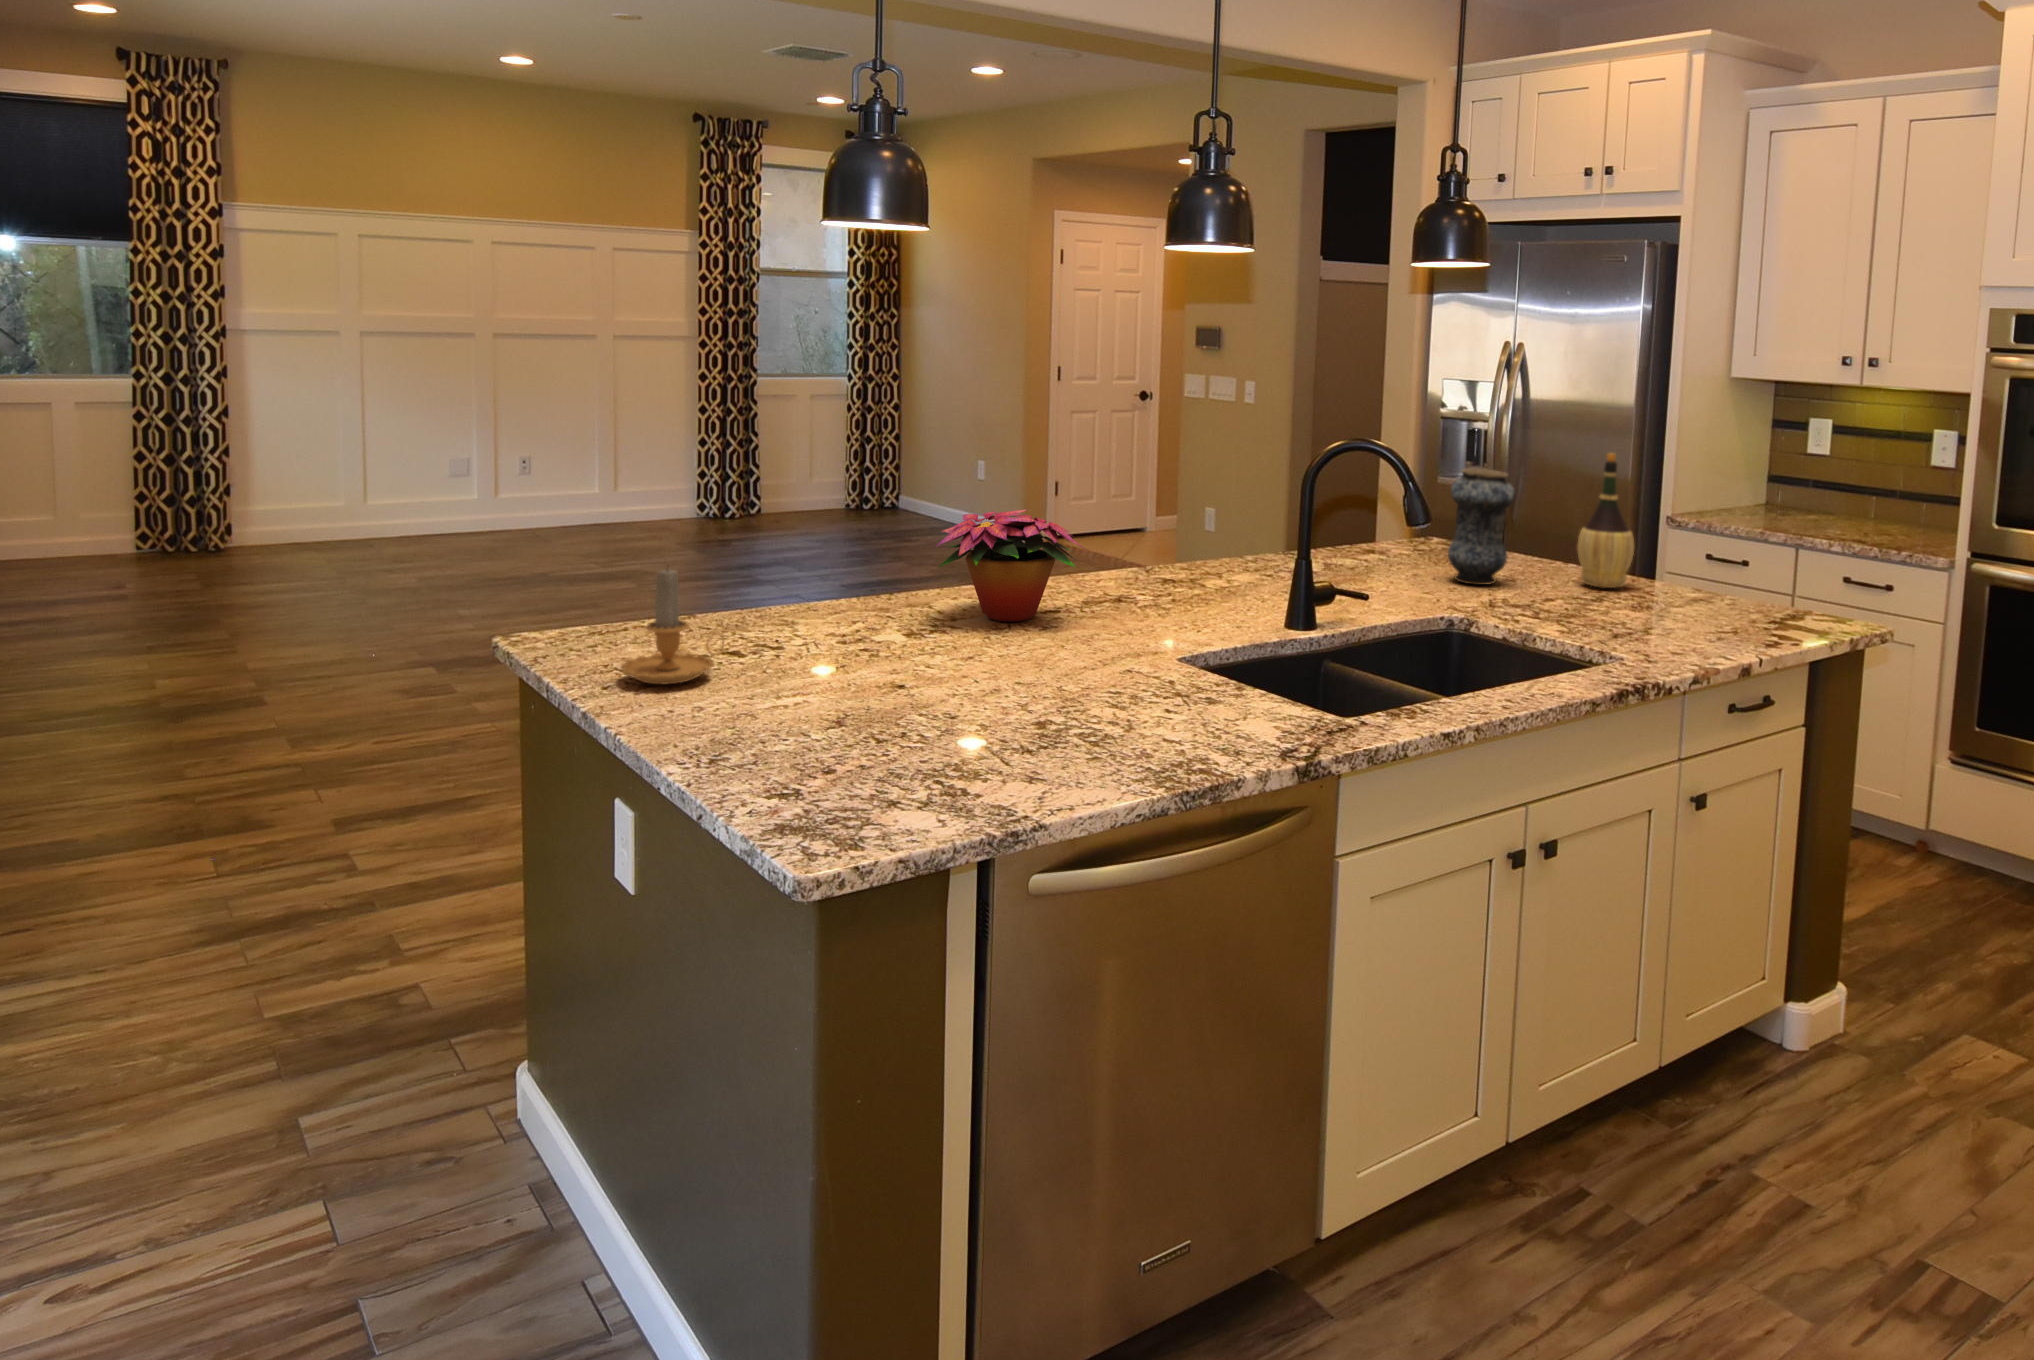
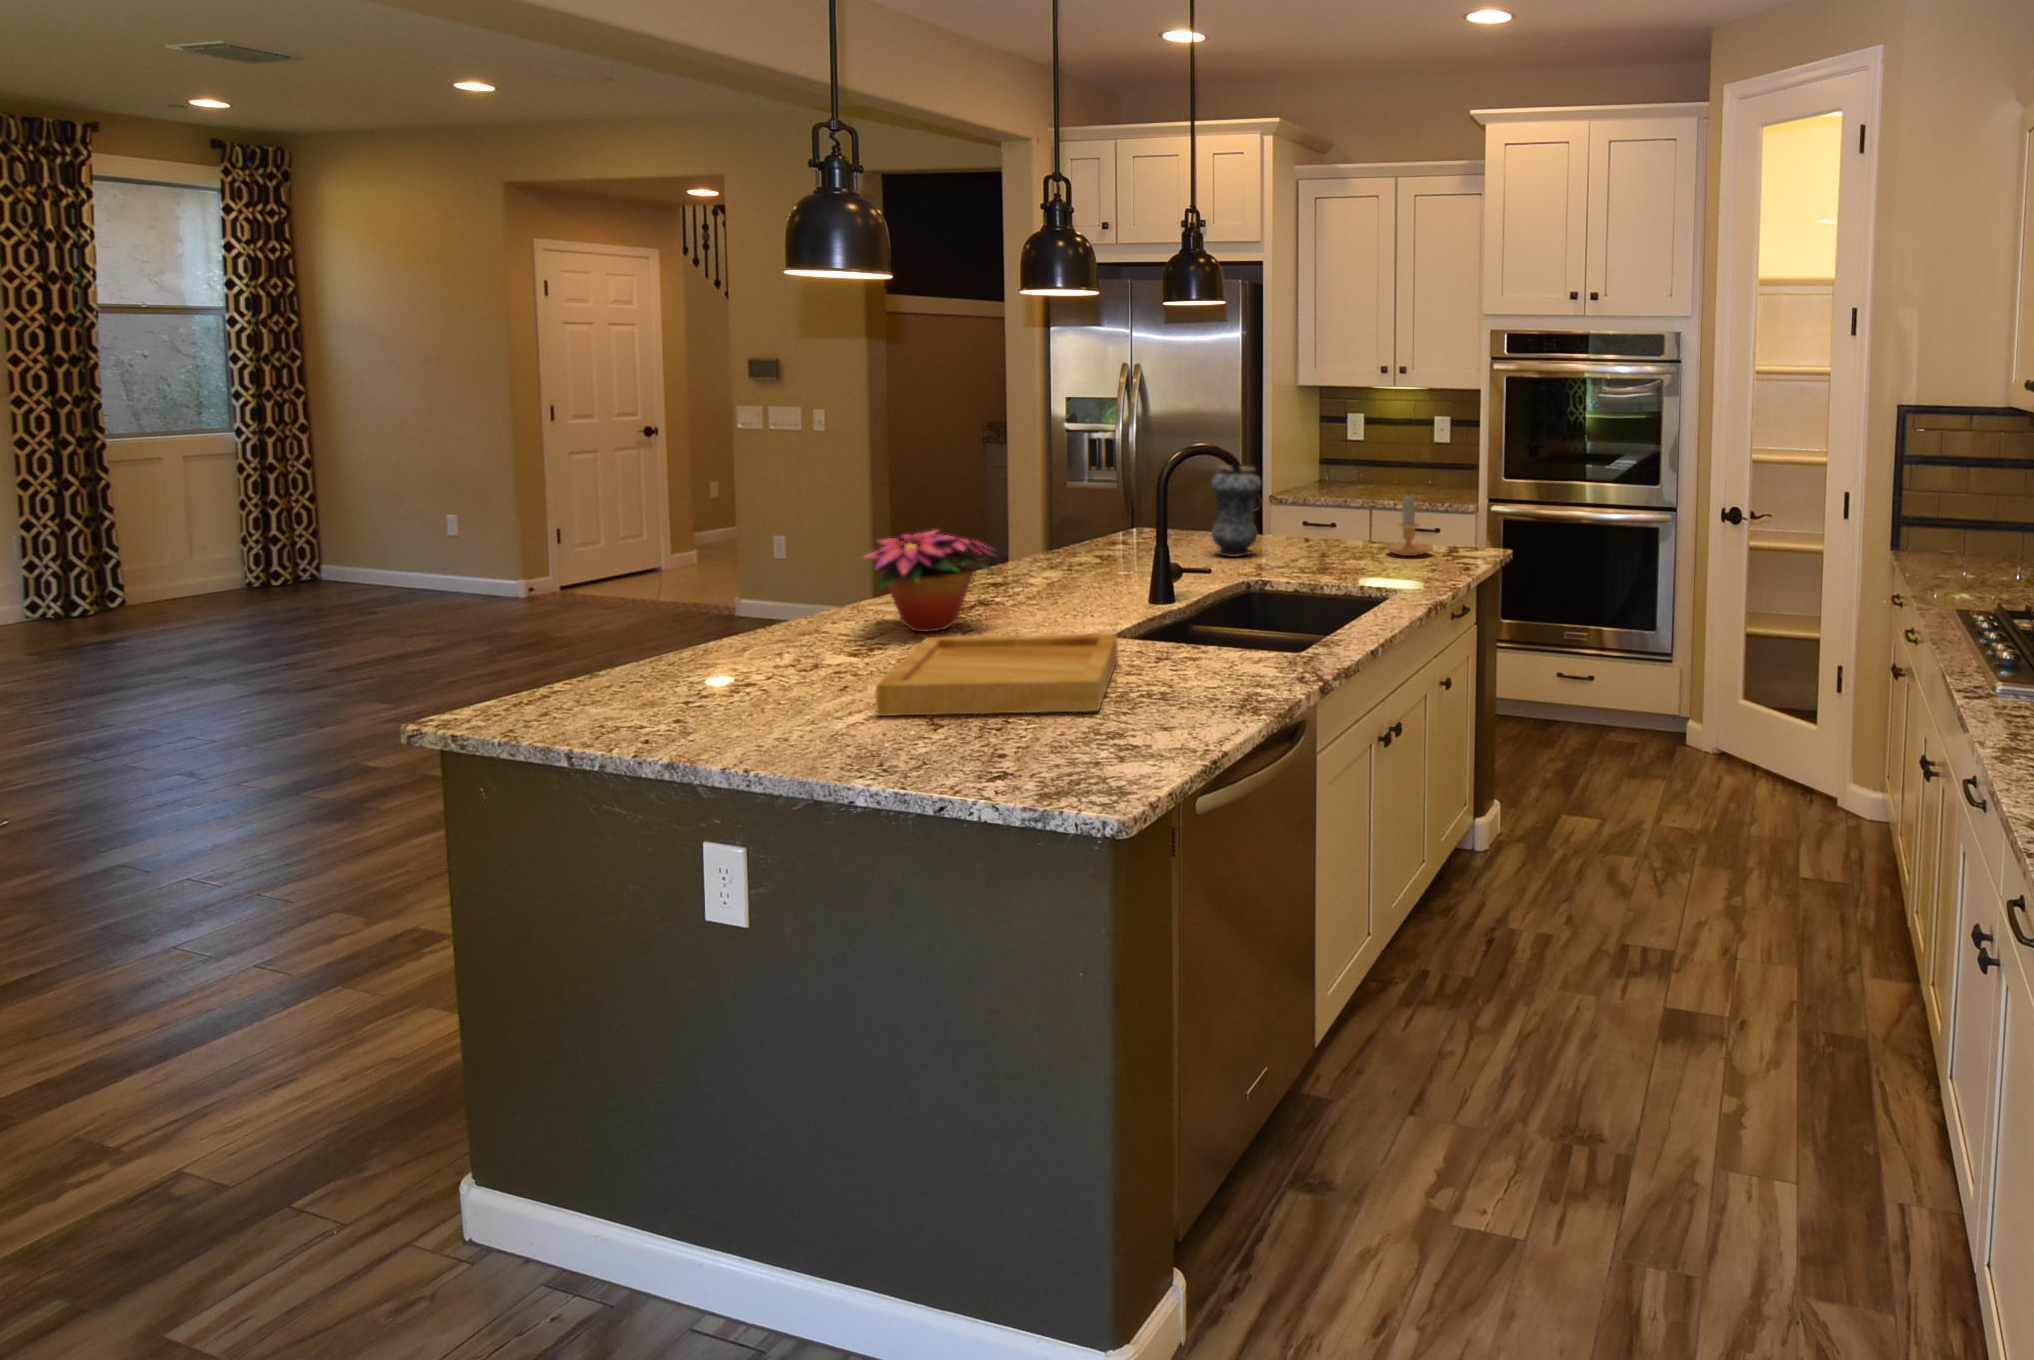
wine bottle: present [1577,453,1634,588] -> none [1300,446,1340,548]
candle: present [621,569,724,684] -> present [1386,495,1432,556]
tray: none [795,626,1122,745] -> present [876,634,1118,716]

